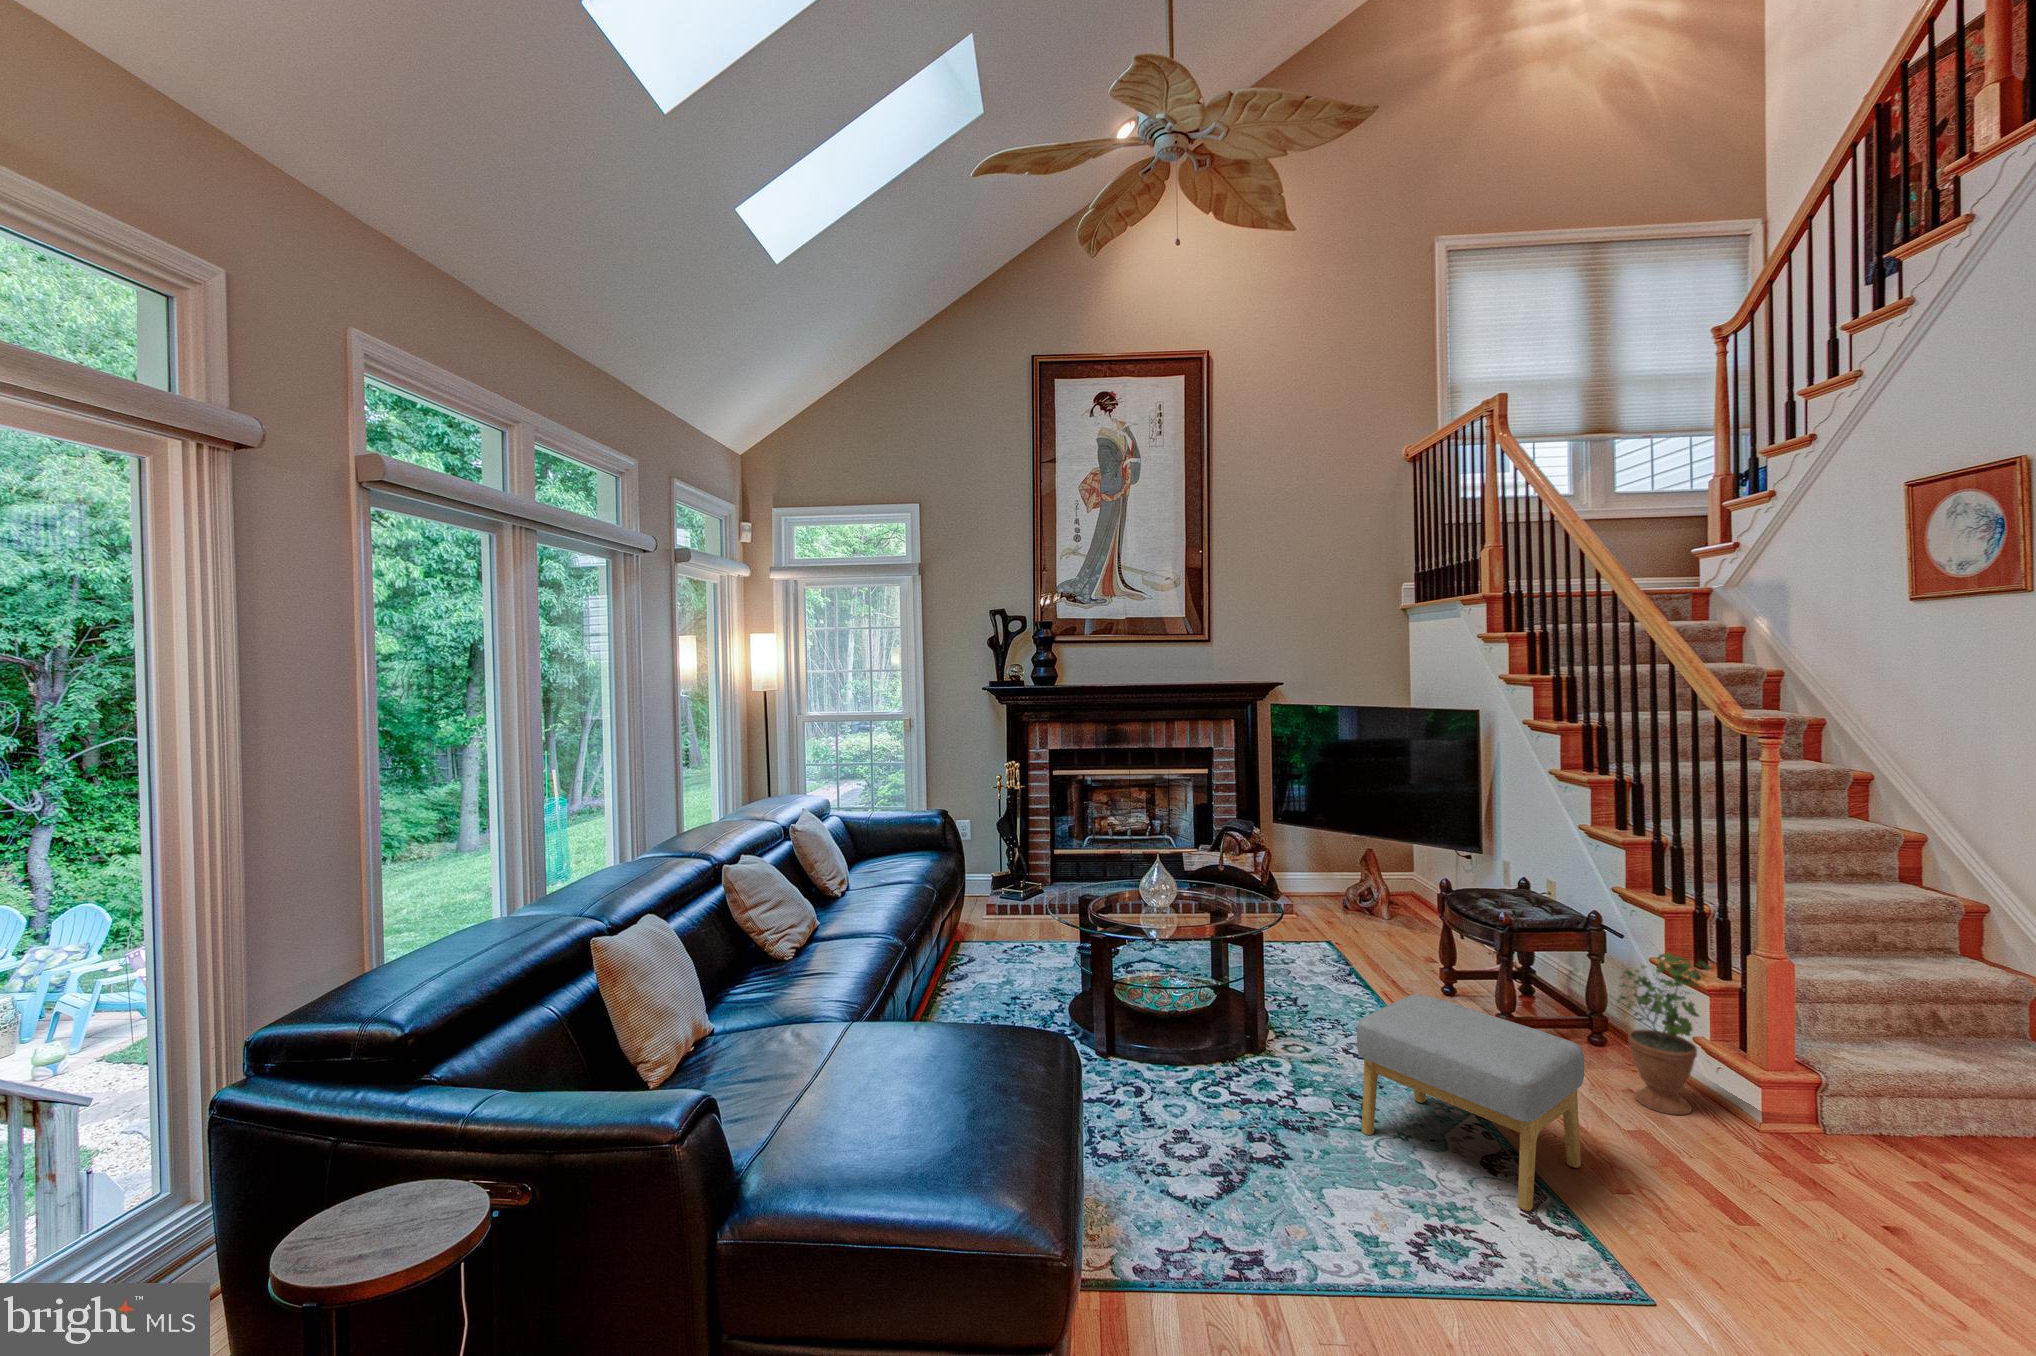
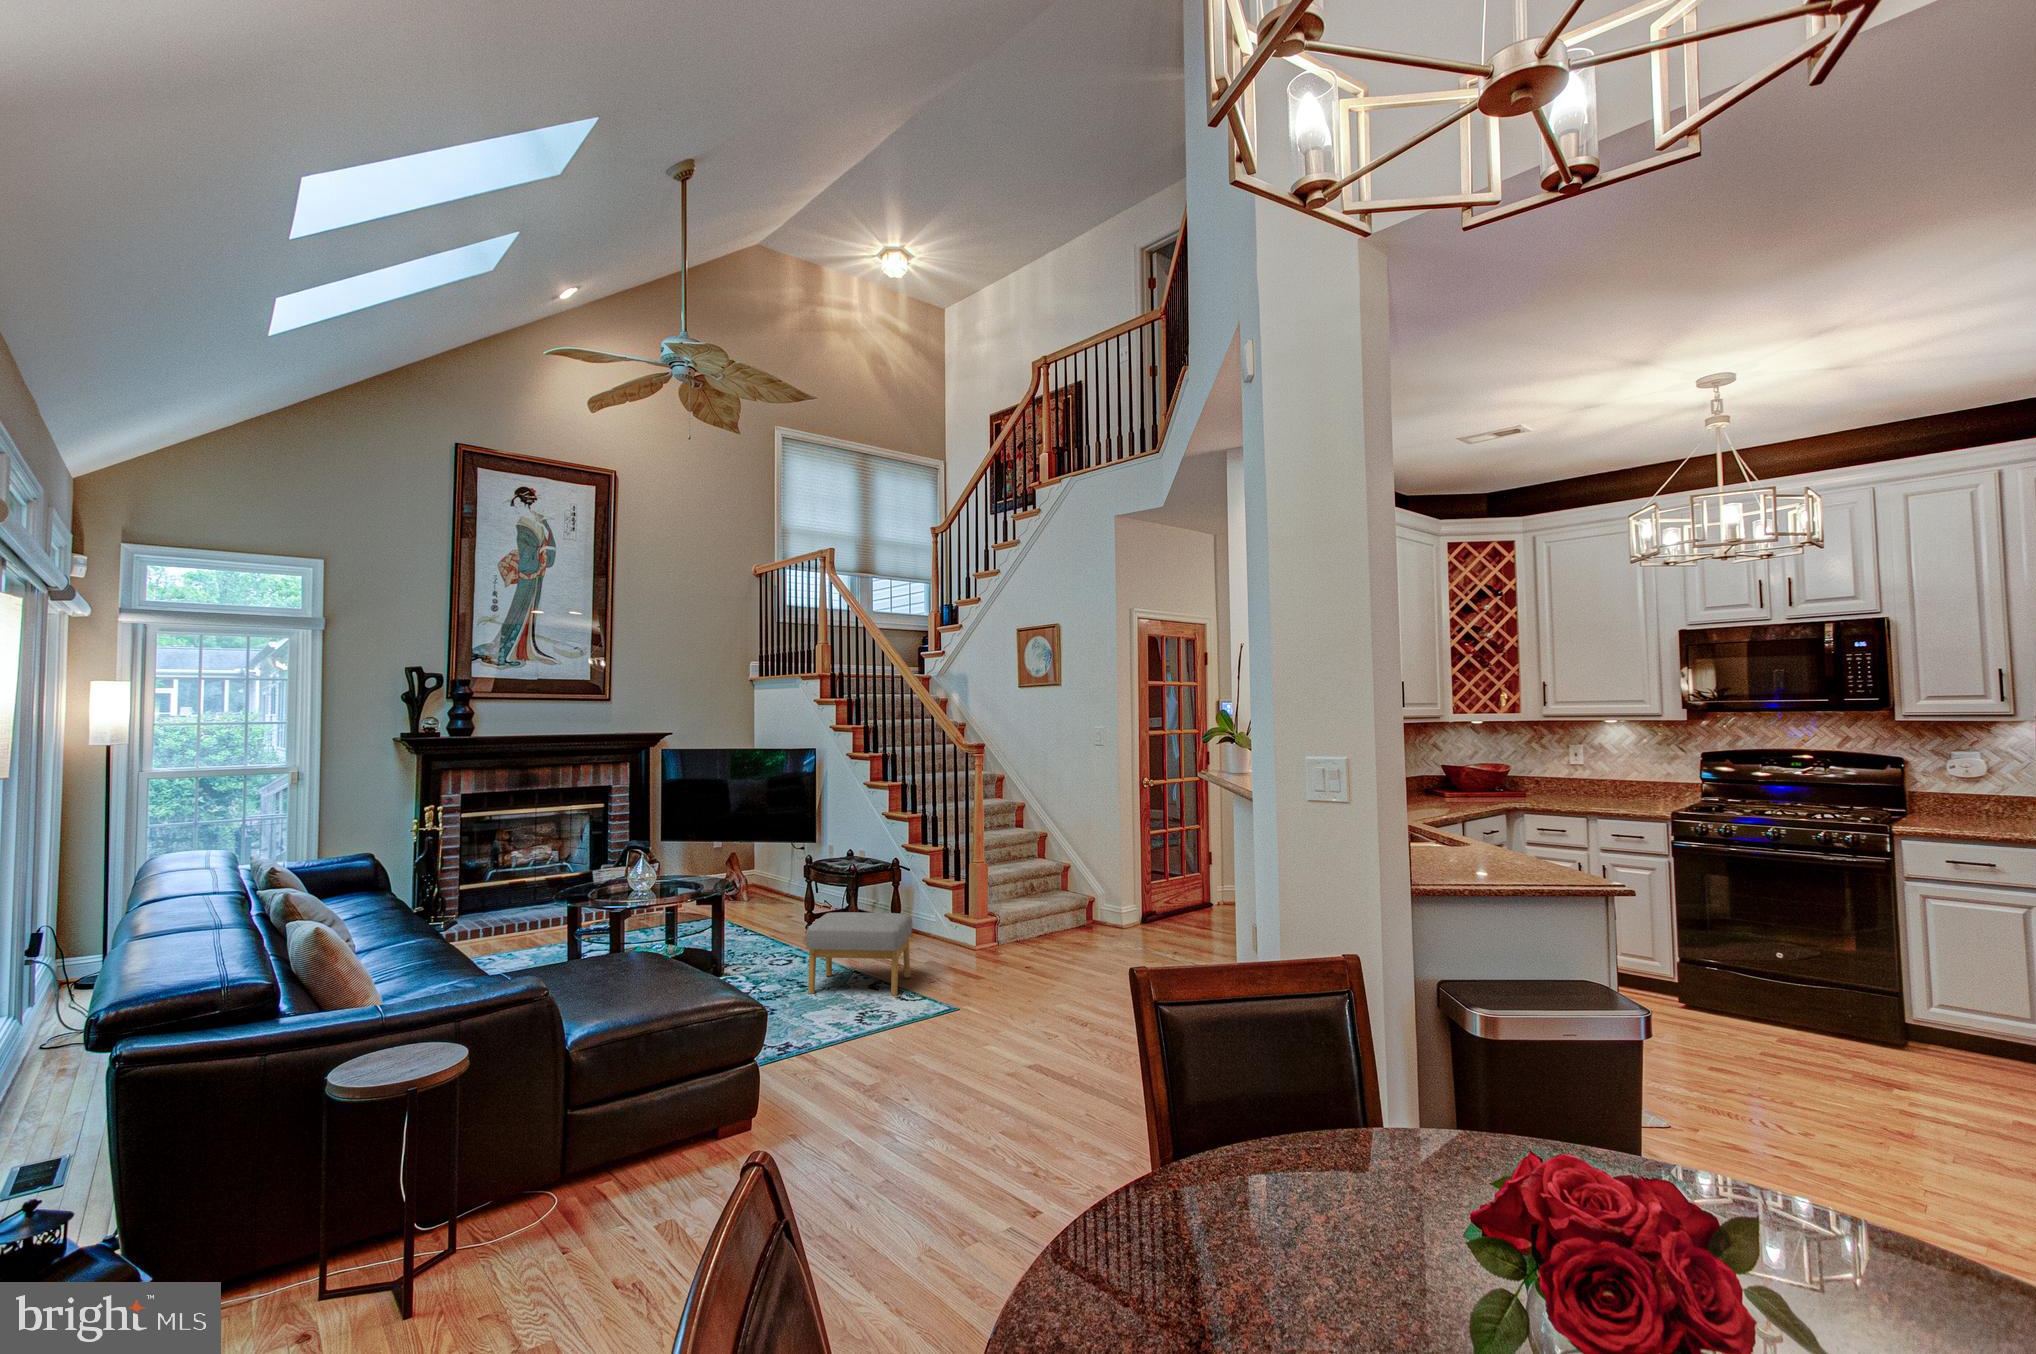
potted plant: present [1618,953,1710,1115] -> none [914,865,952,951]

